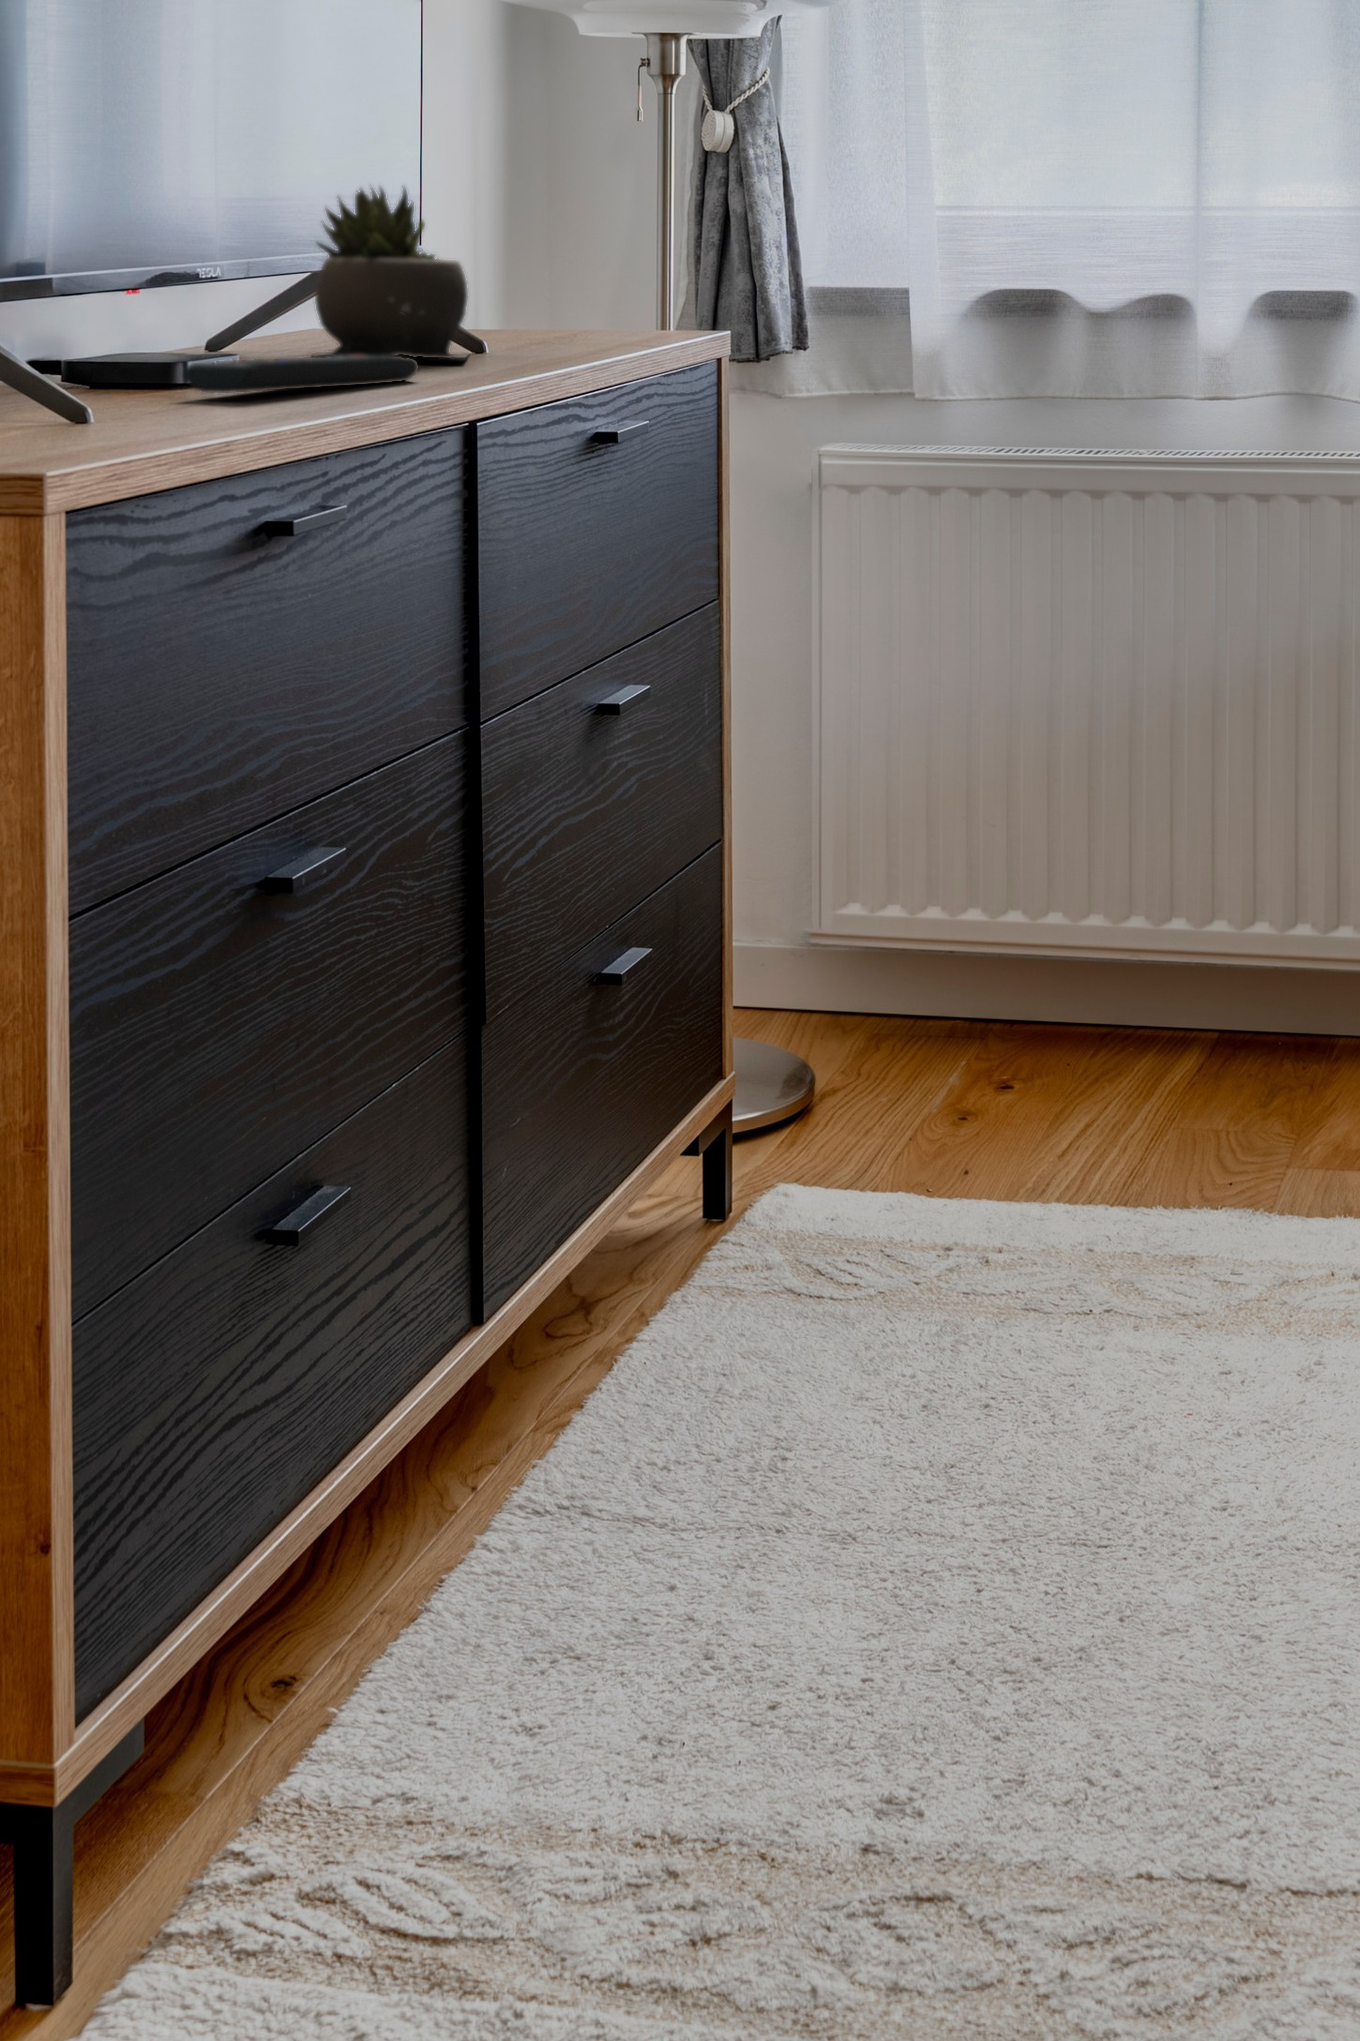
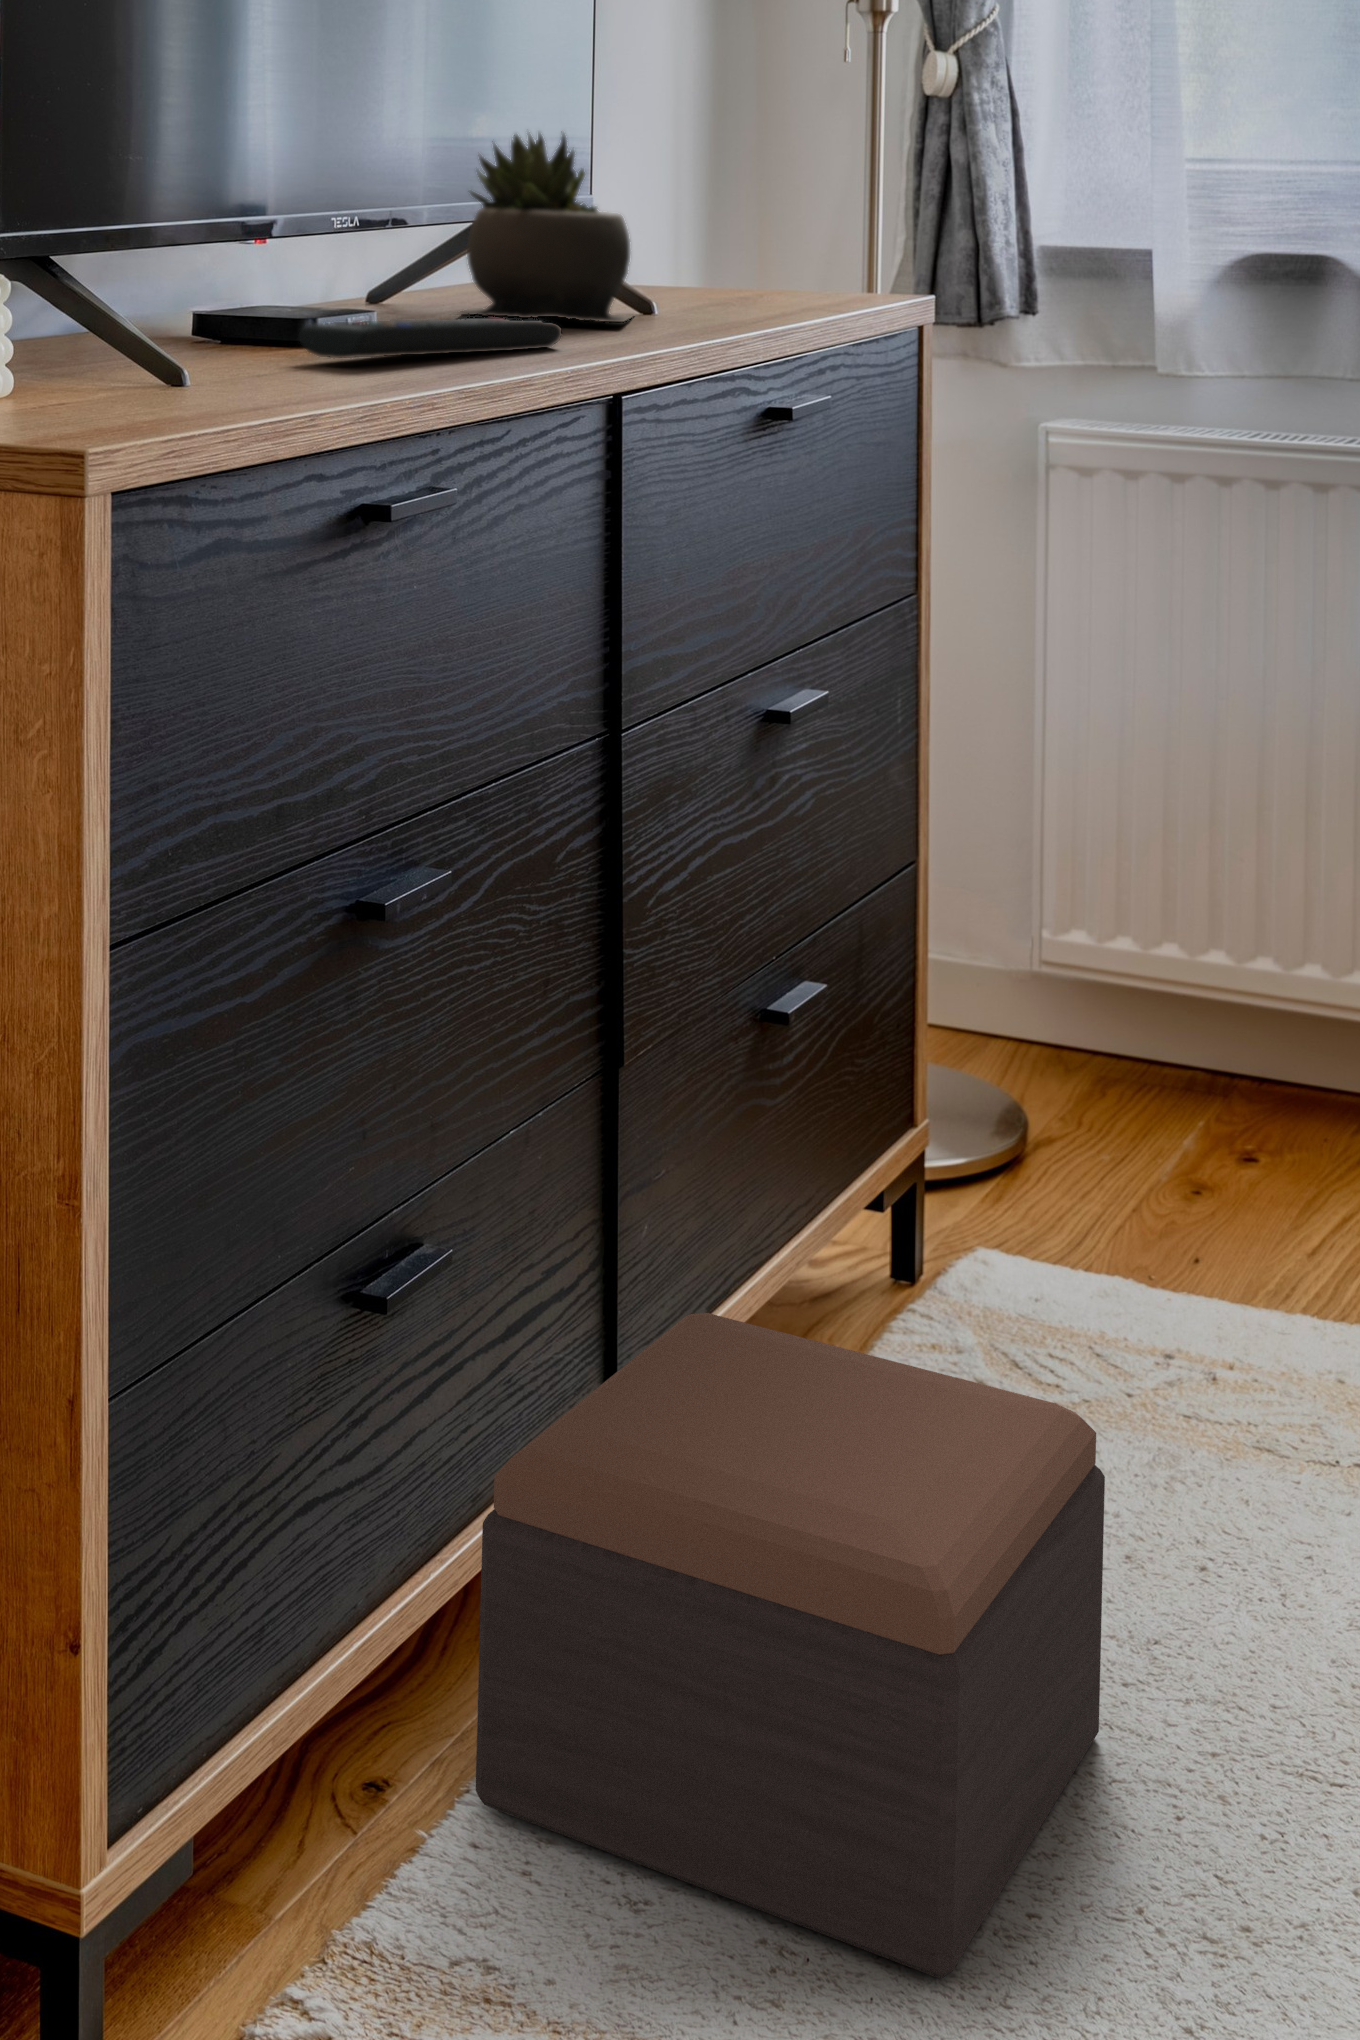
footstool: none [381,1234,909,1730] -> present [476,1313,1105,1979]

